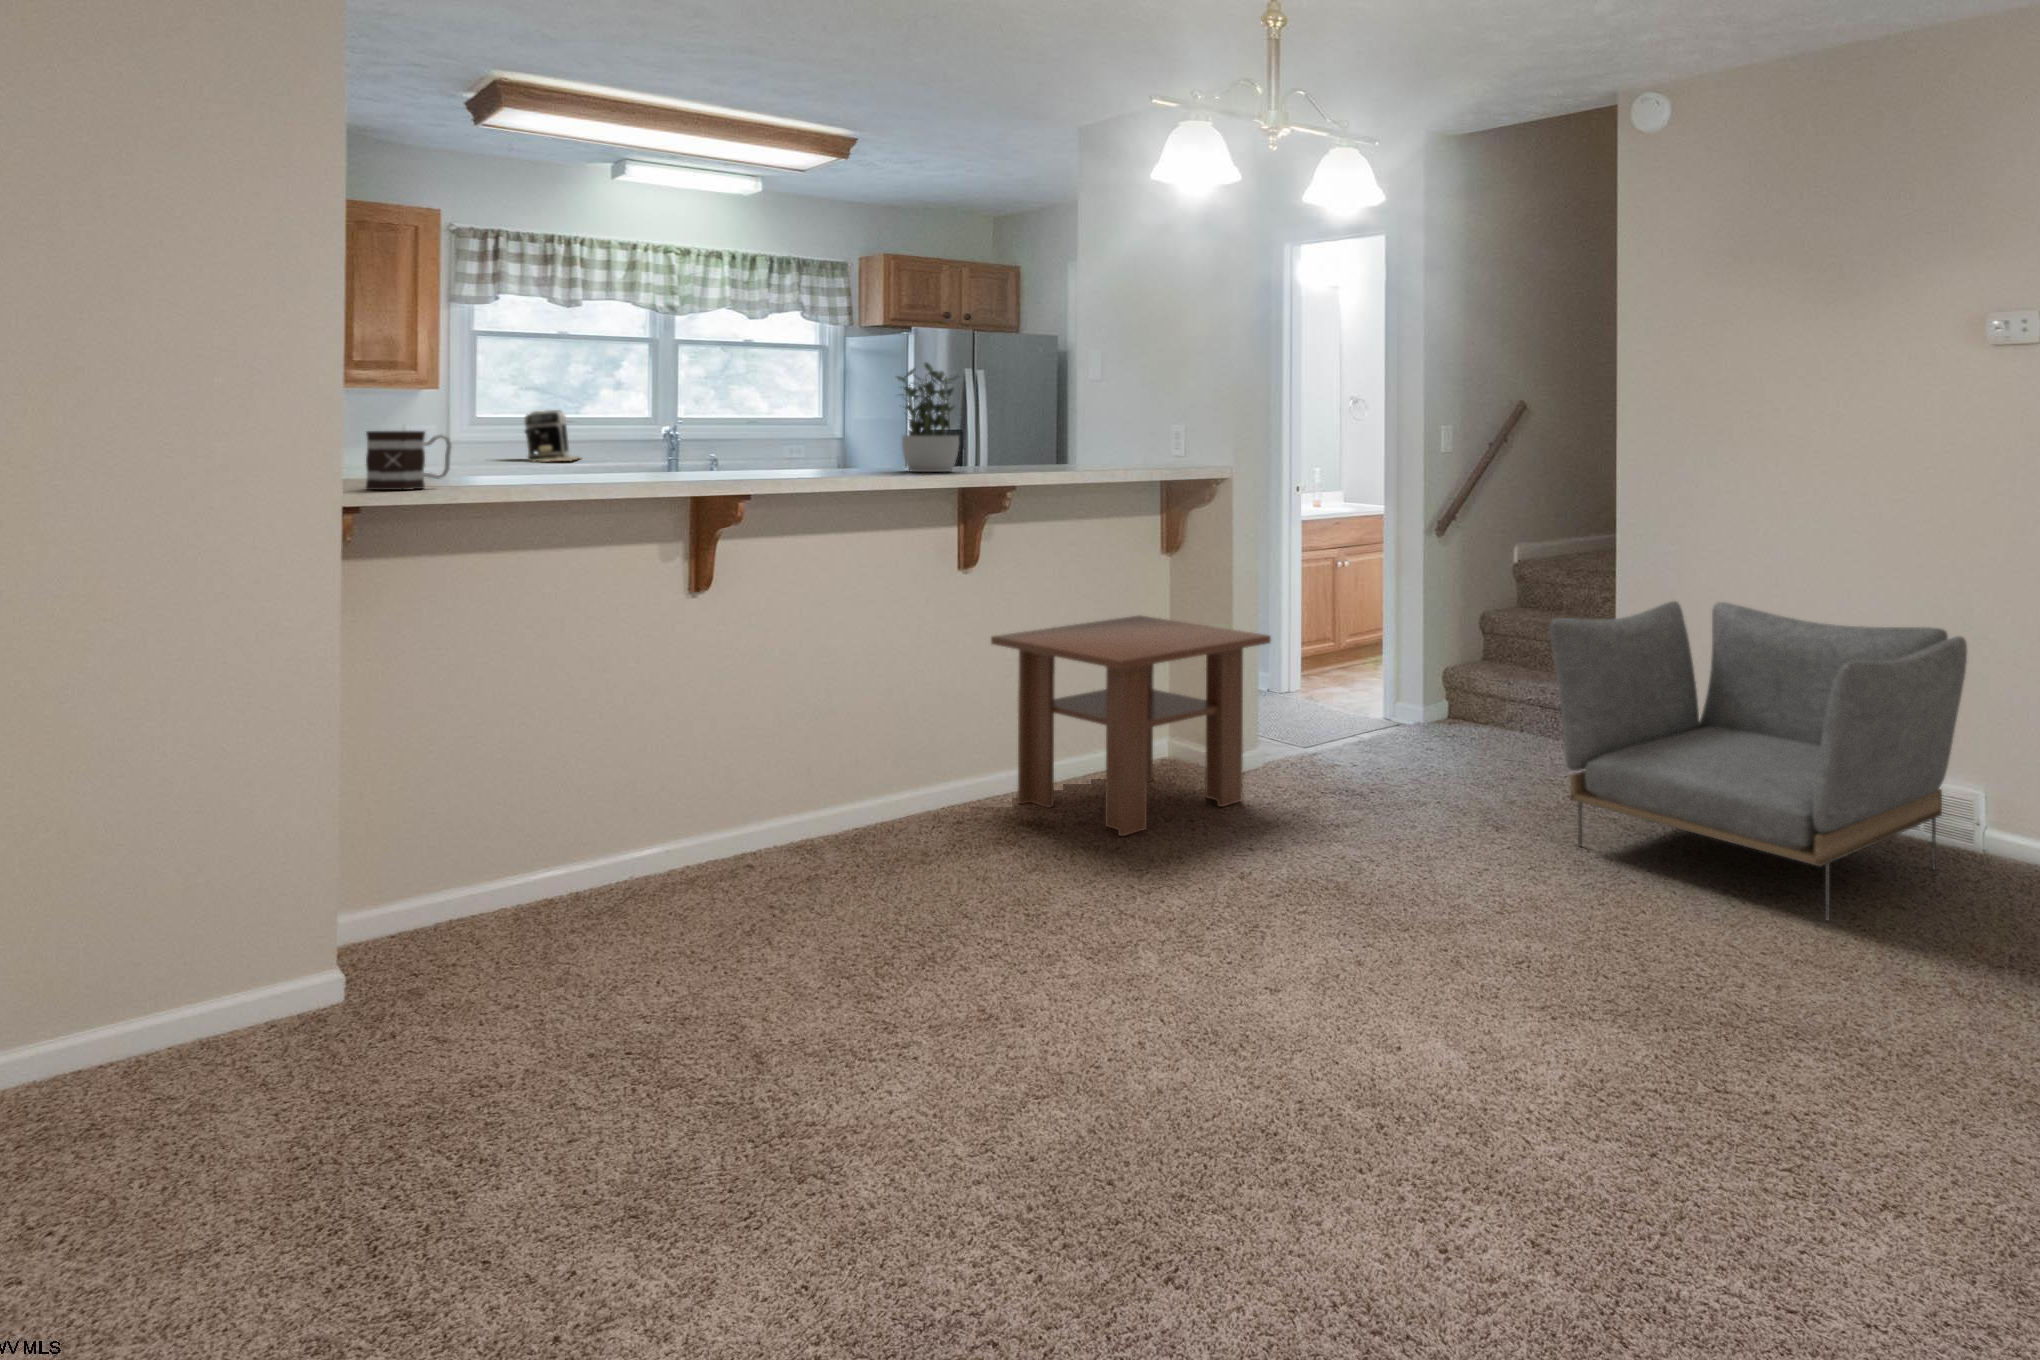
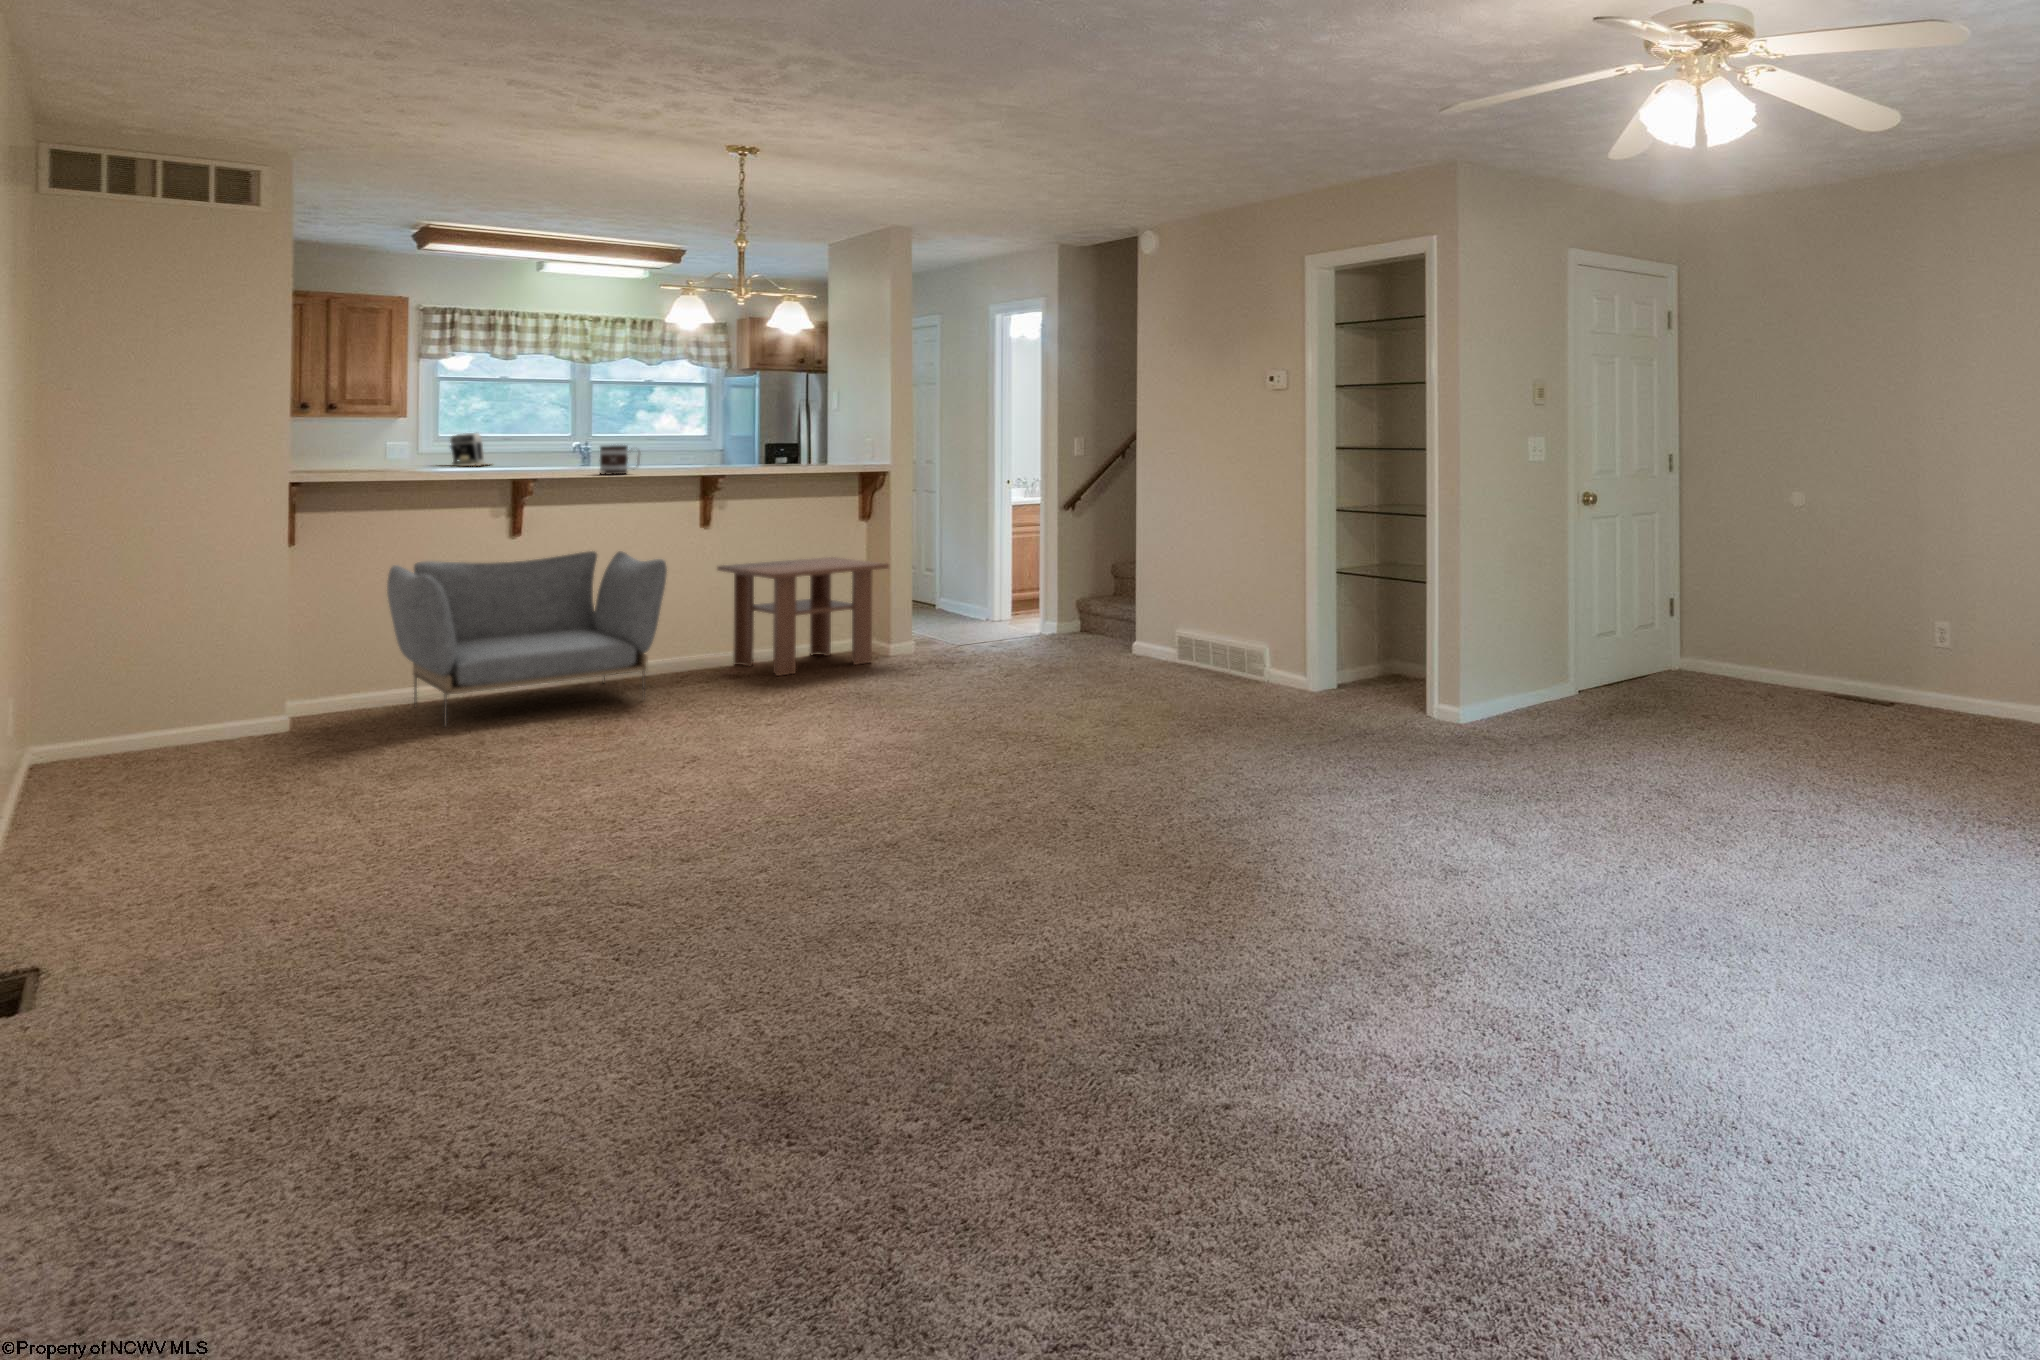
potted plant: present [897,363,959,472] -> none [692,400,741,471]
mug: present [366,431,452,490] -> present [600,445,640,475]
armchair: present [1550,601,1967,920] -> present [387,551,667,725]

